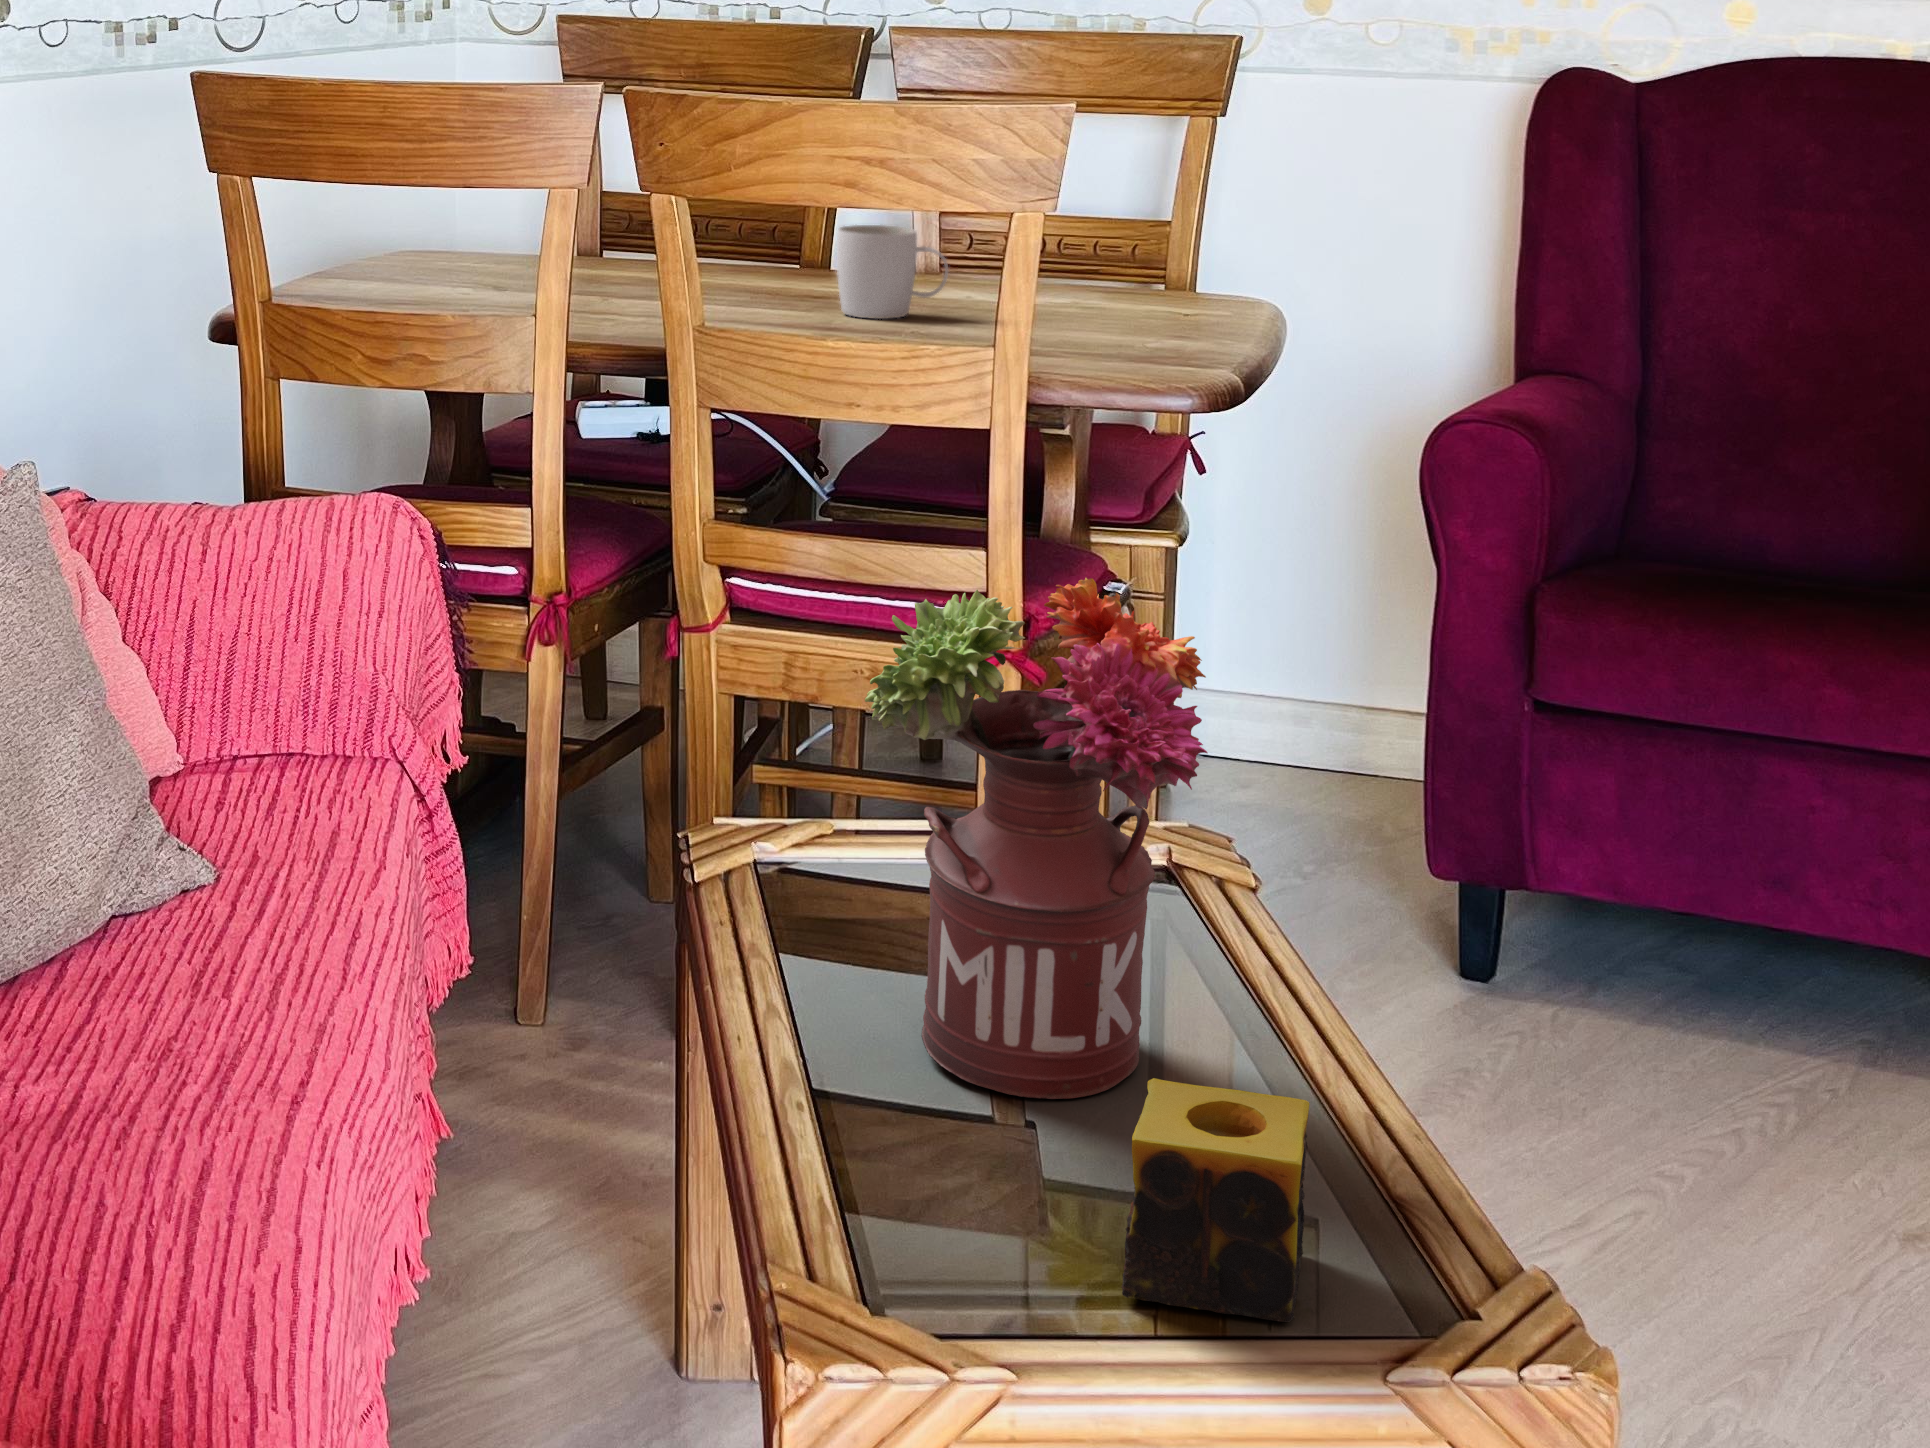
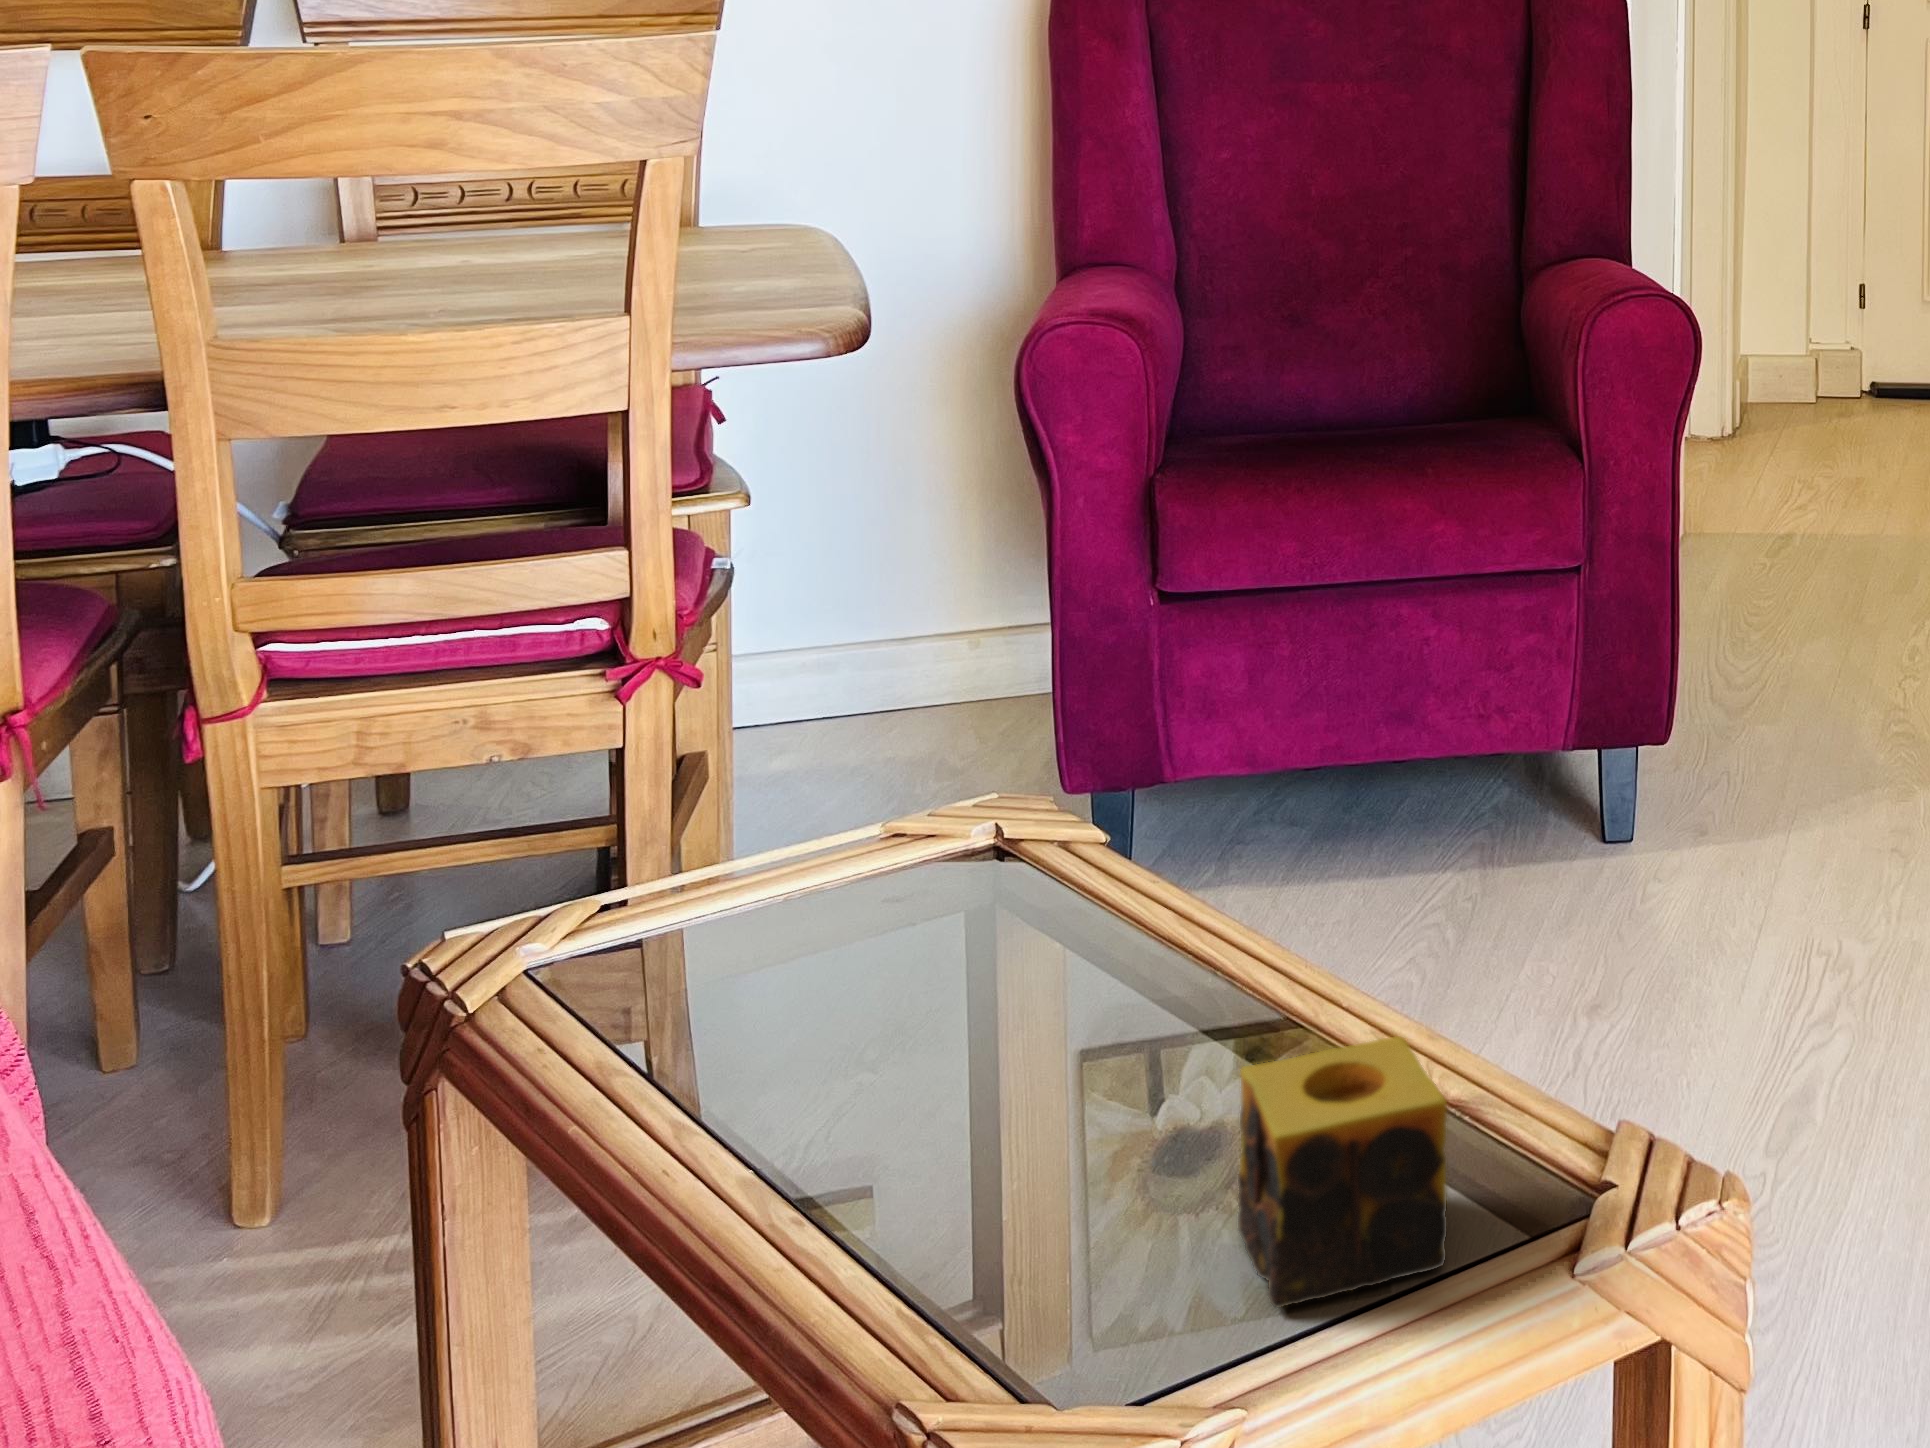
mug: present [837,225,948,319] -> none [340,185,493,298]
flower arrangement: present [865,578,1207,1099] -> none [788,549,1202,1144]

